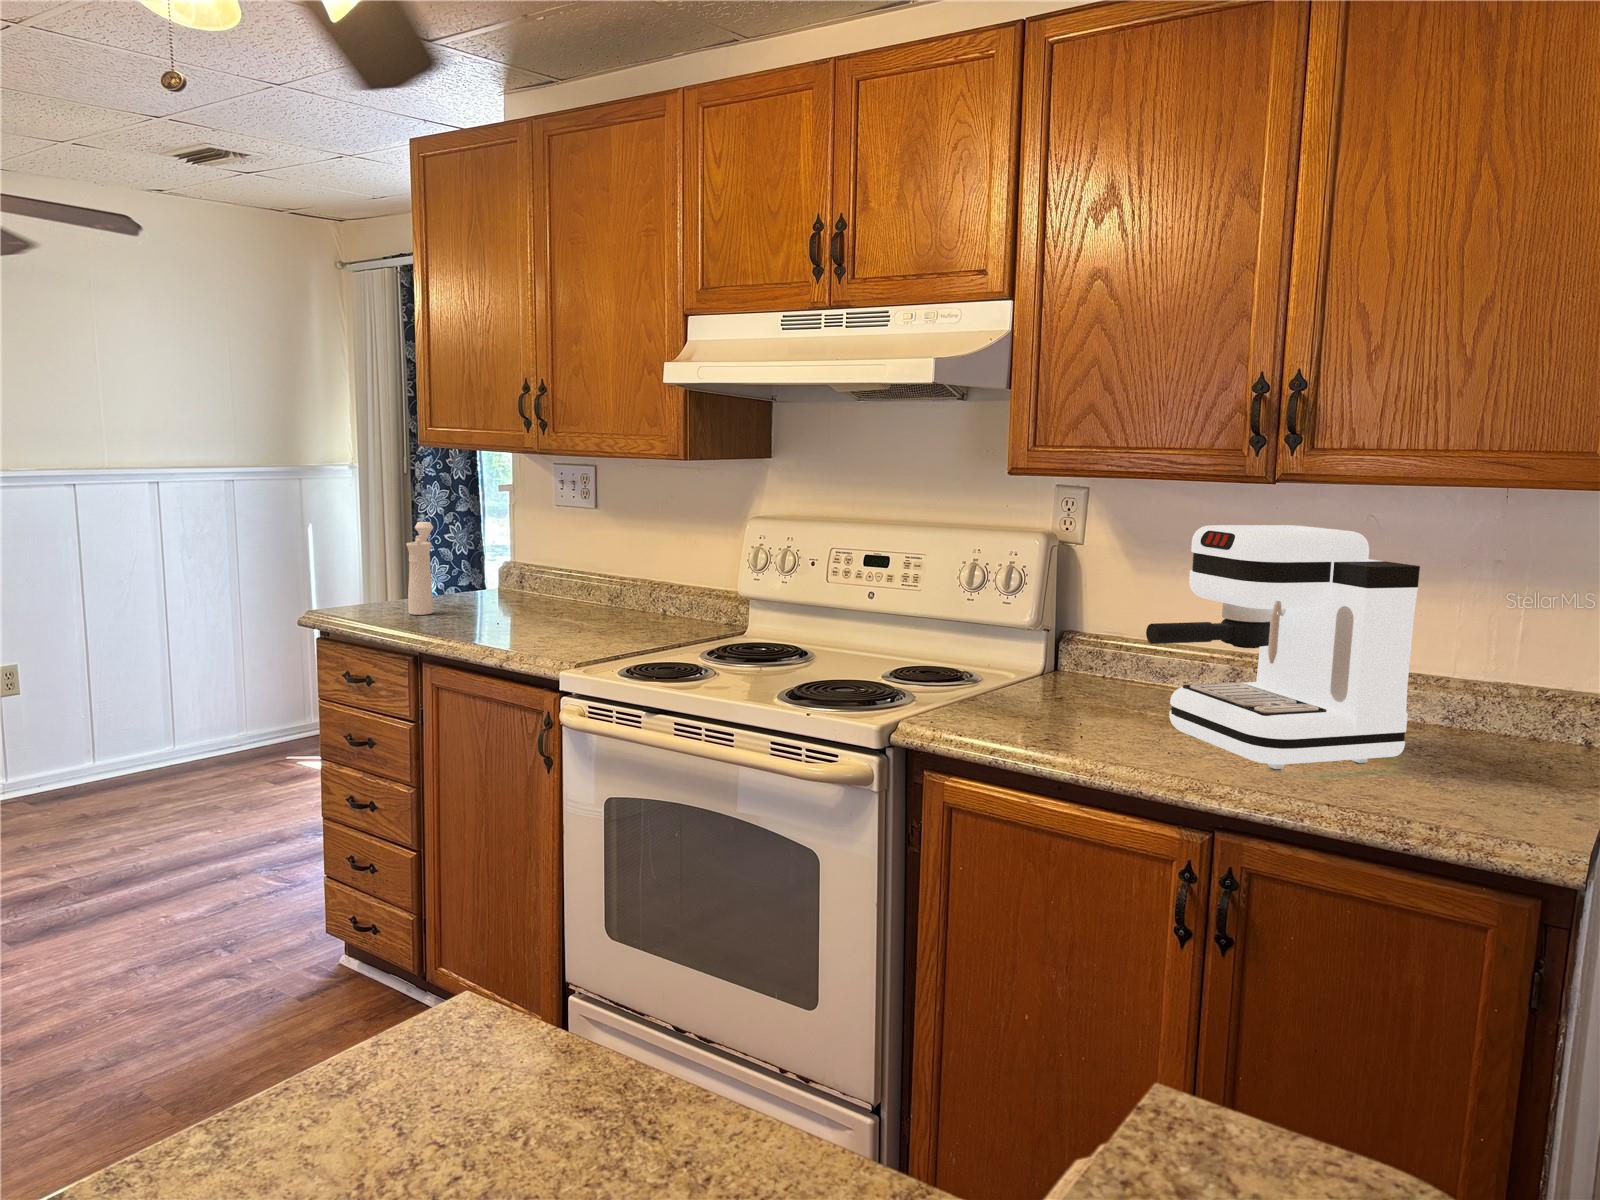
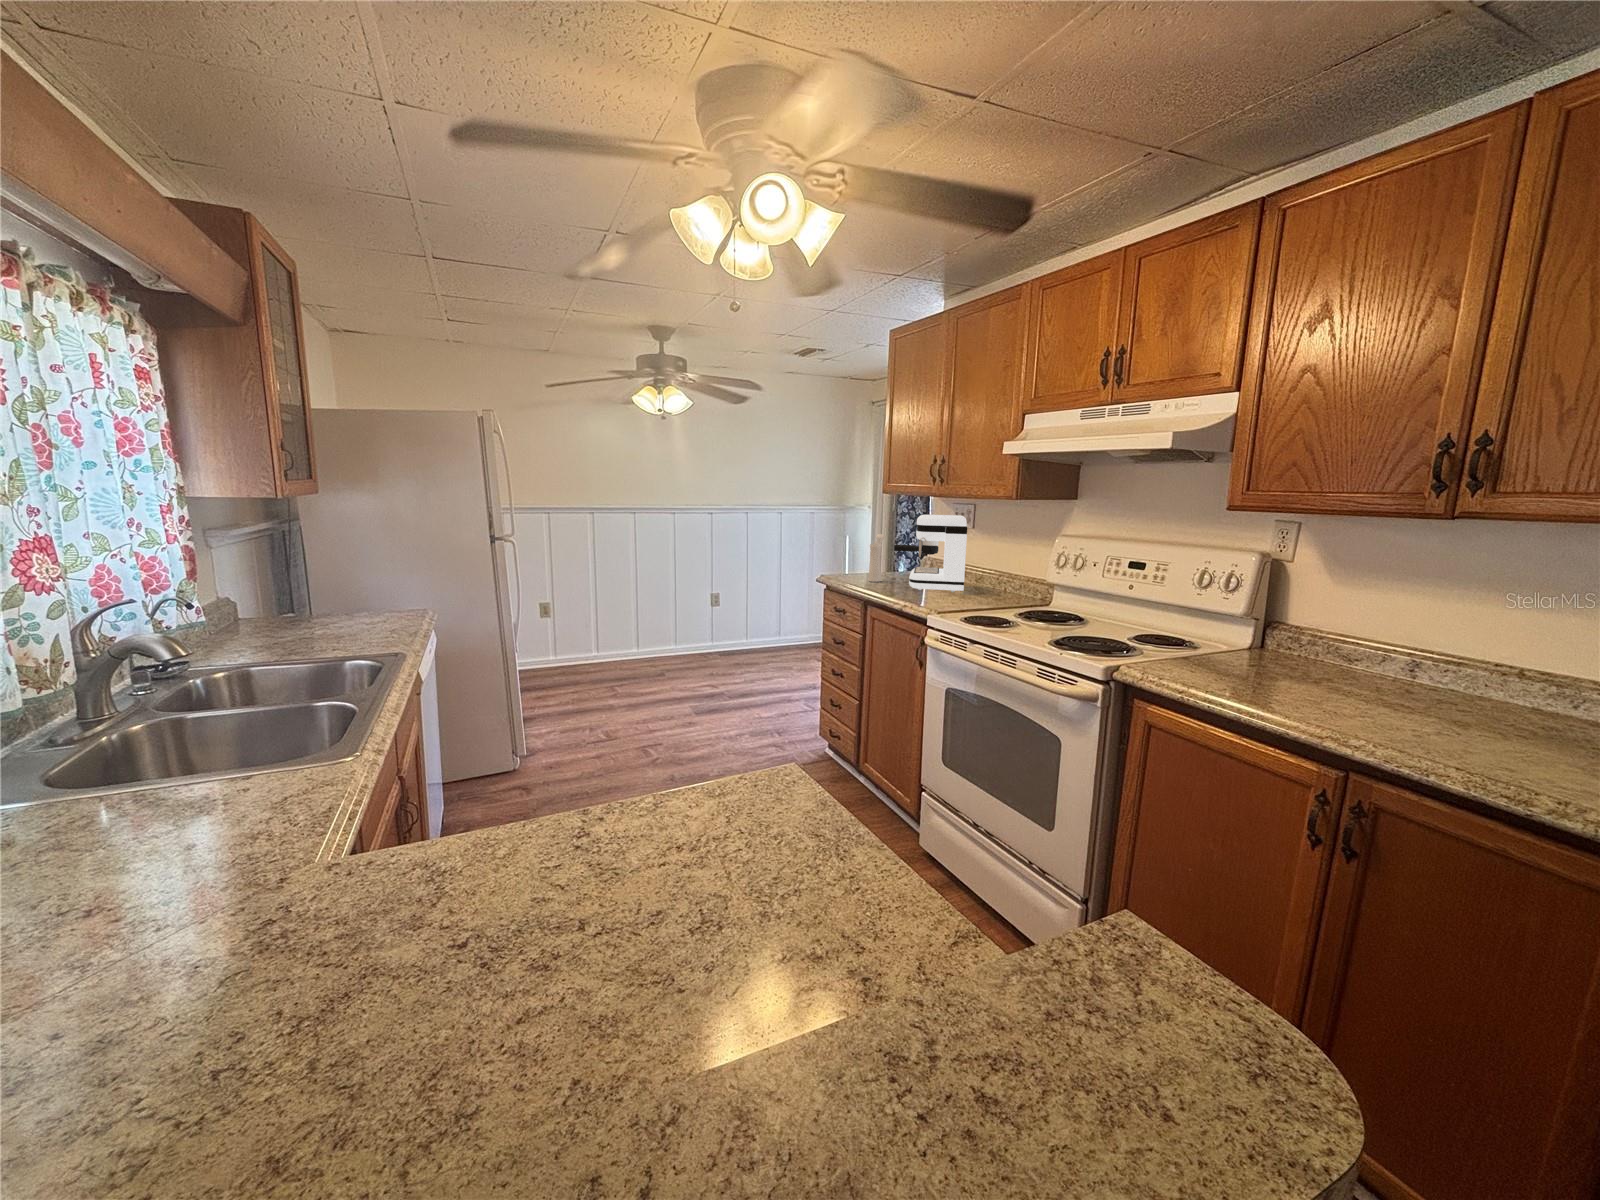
coffee maker: present [1146,525,1420,769] -> present [894,515,967,592]

